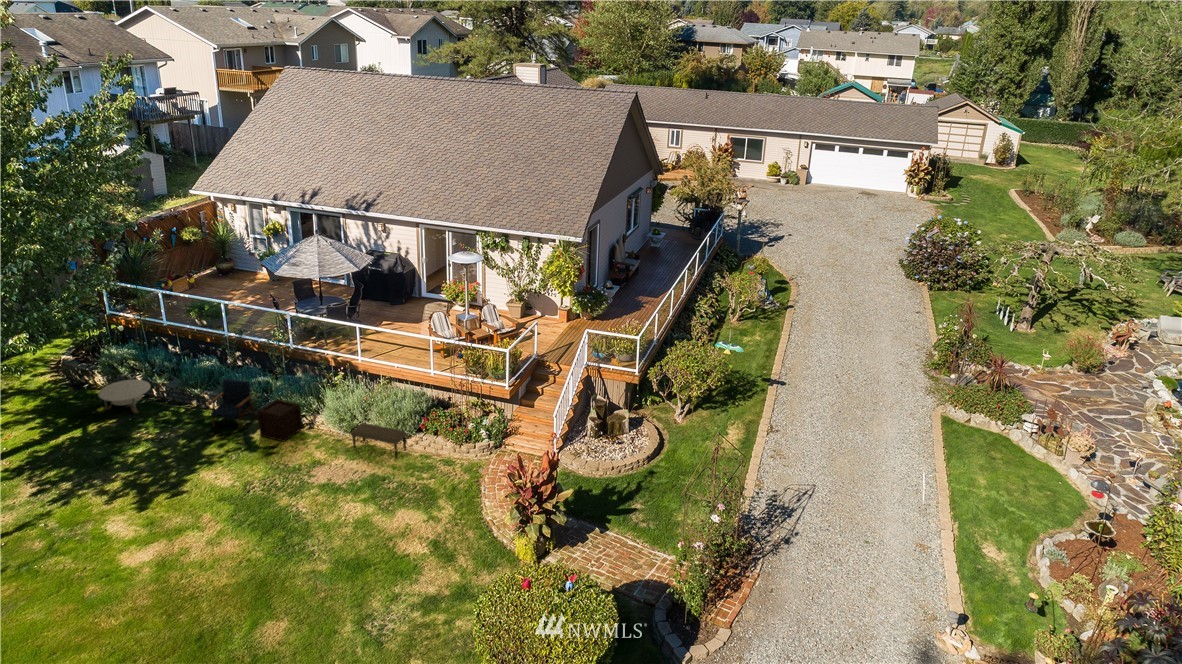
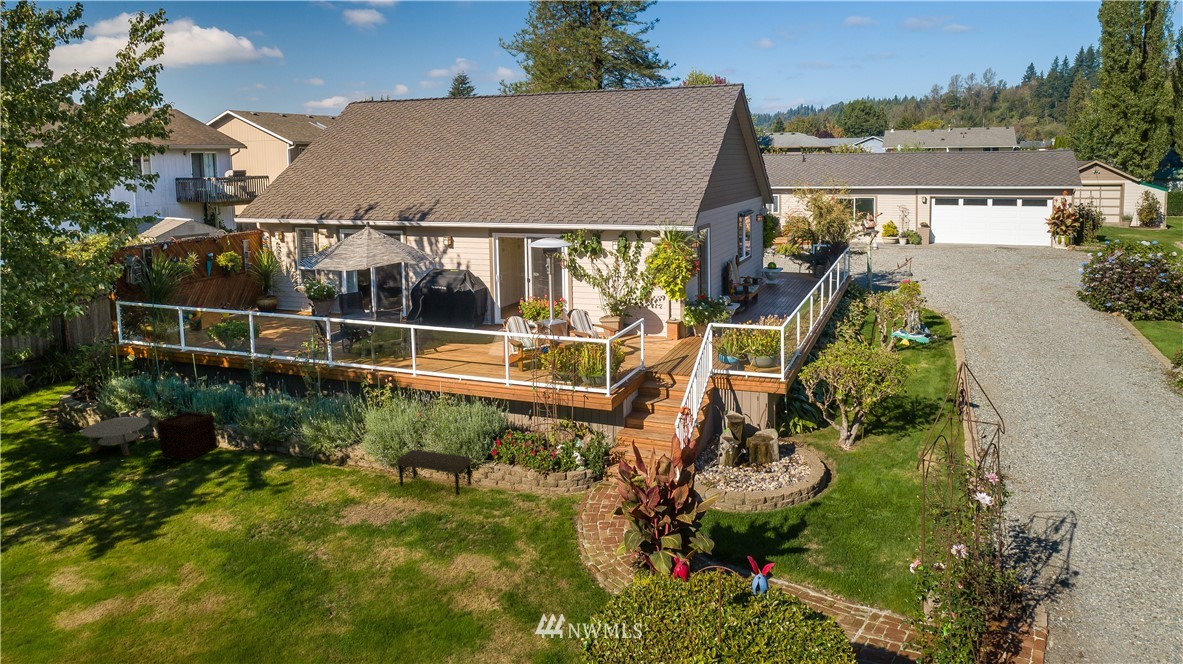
armchair: present [208,379,255,430] -> none [213,404,277,469]
wooden crate: present [257,399,303,442] -> present [157,411,218,460]

